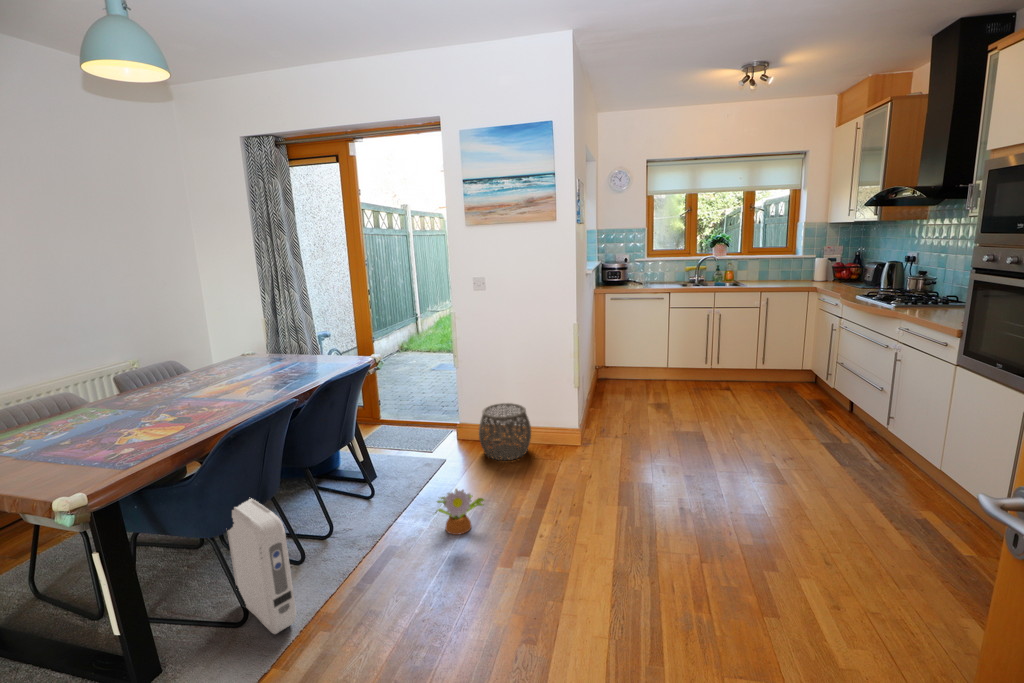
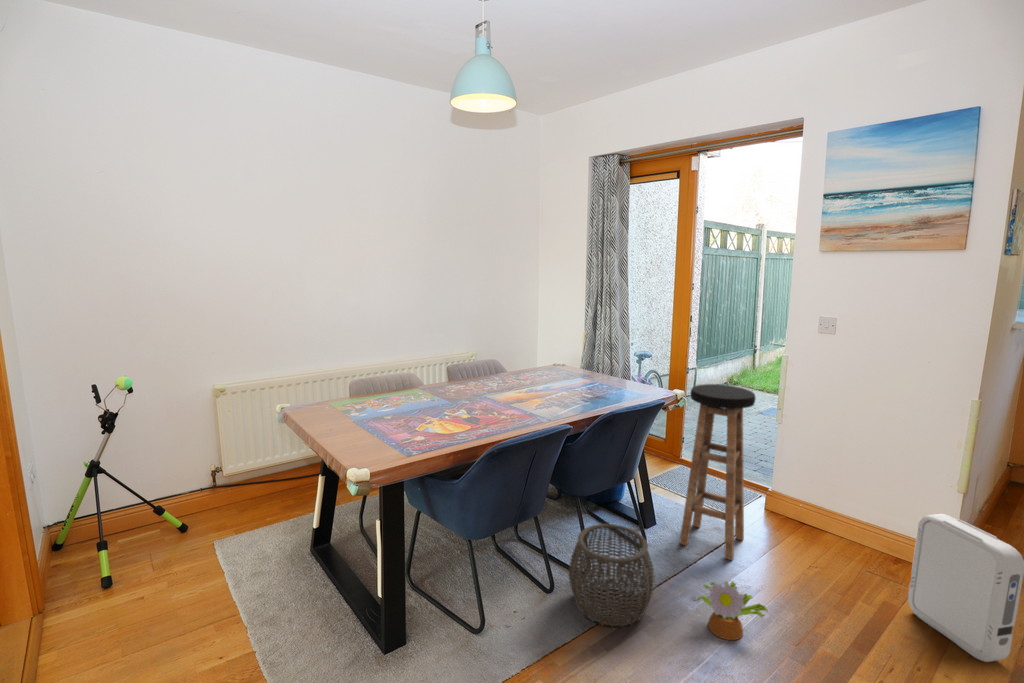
bar stool: none [392,341,450,483] -> present [680,384,756,560]
woven basket: present [479,403,531,460] -> present [569,524,655,627]
air purifier: present [227,498,296,634] -> present [908,514,1024,662]

